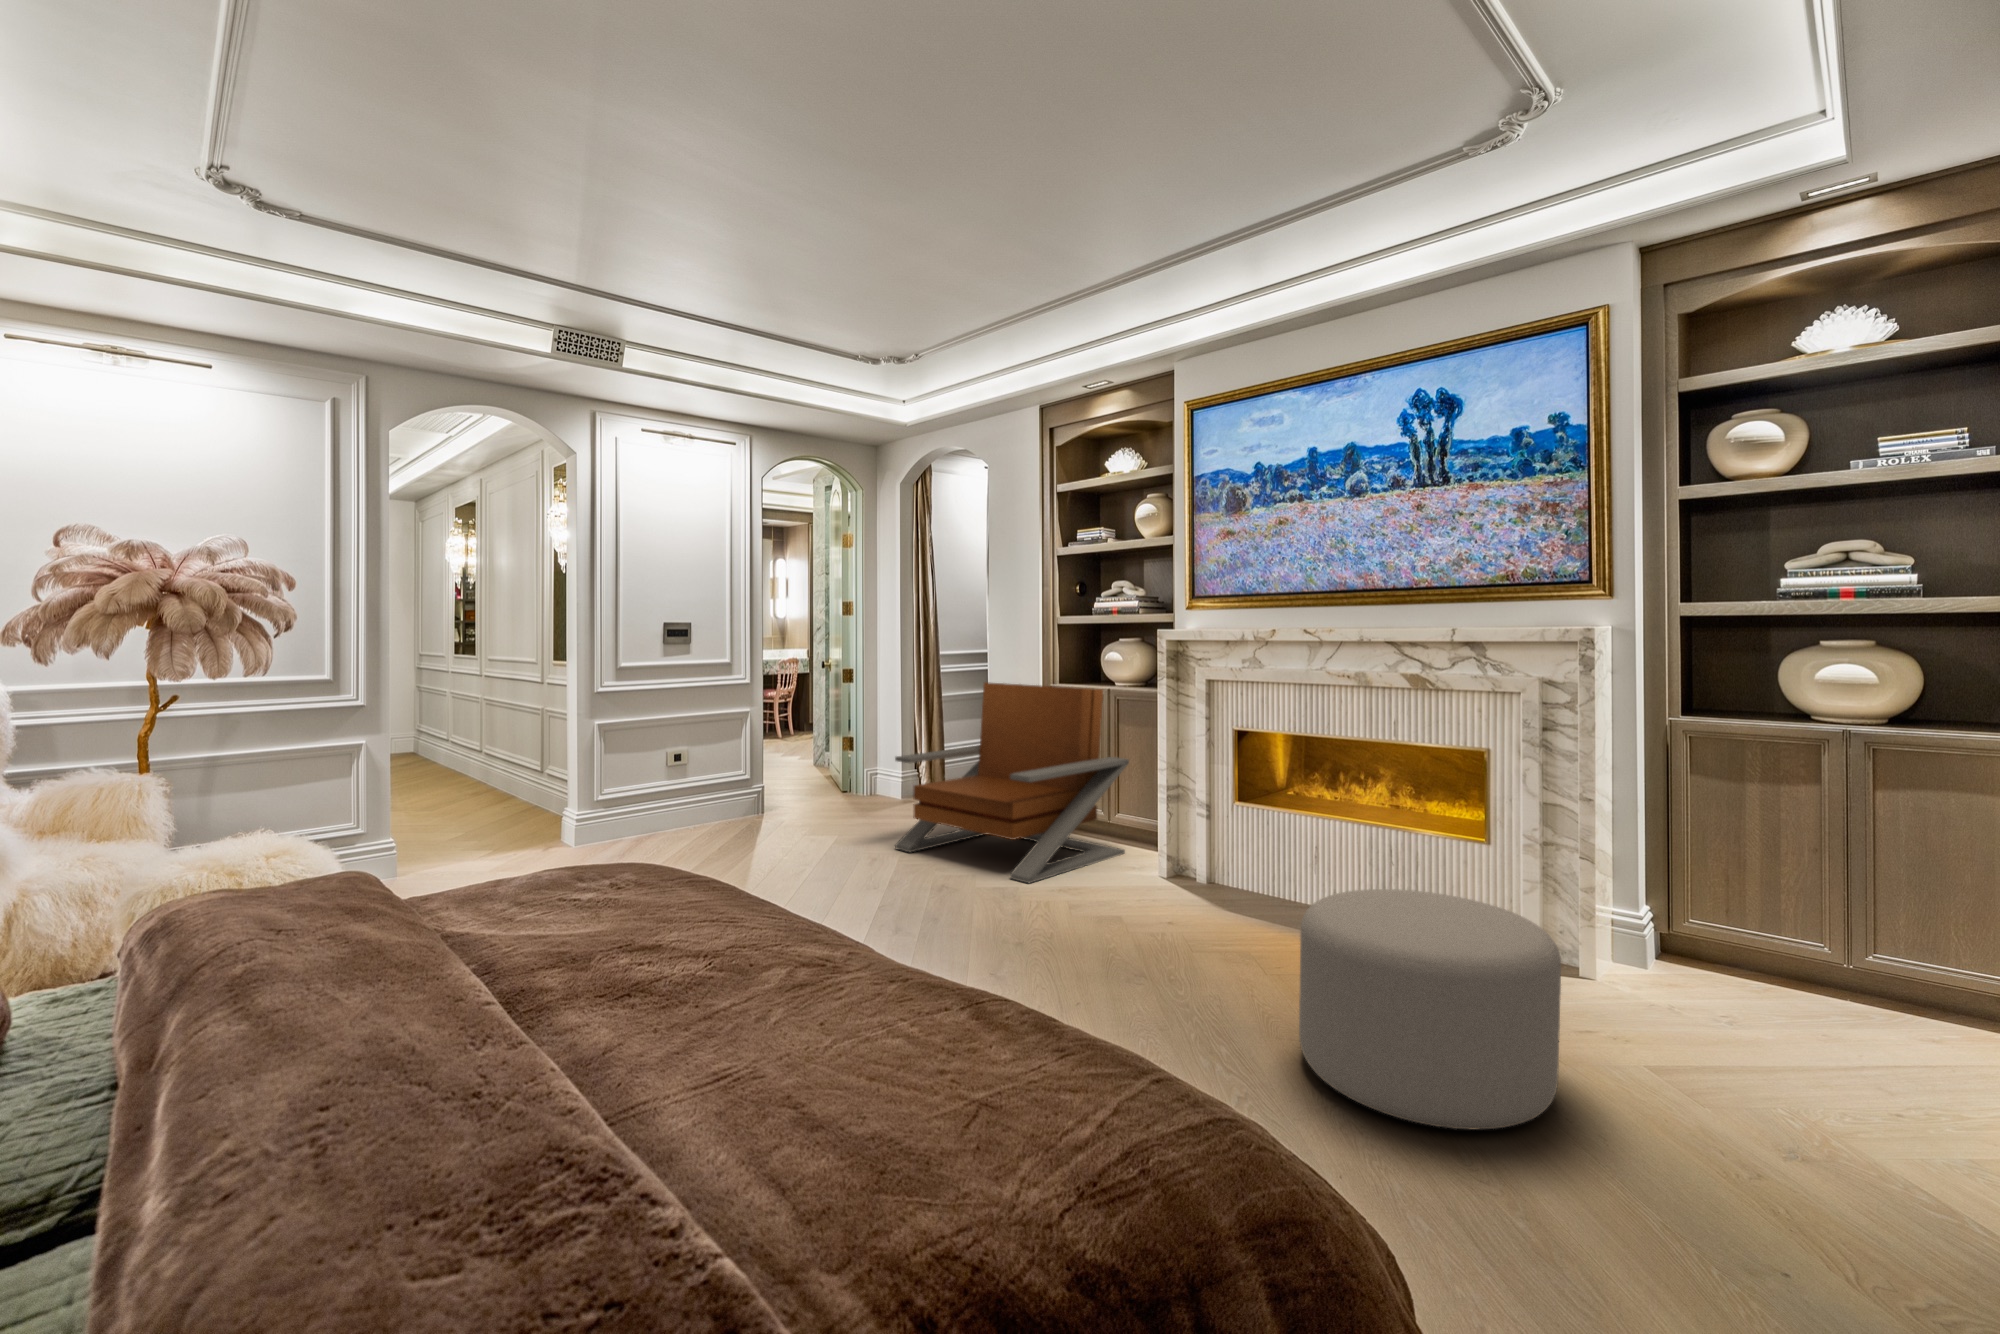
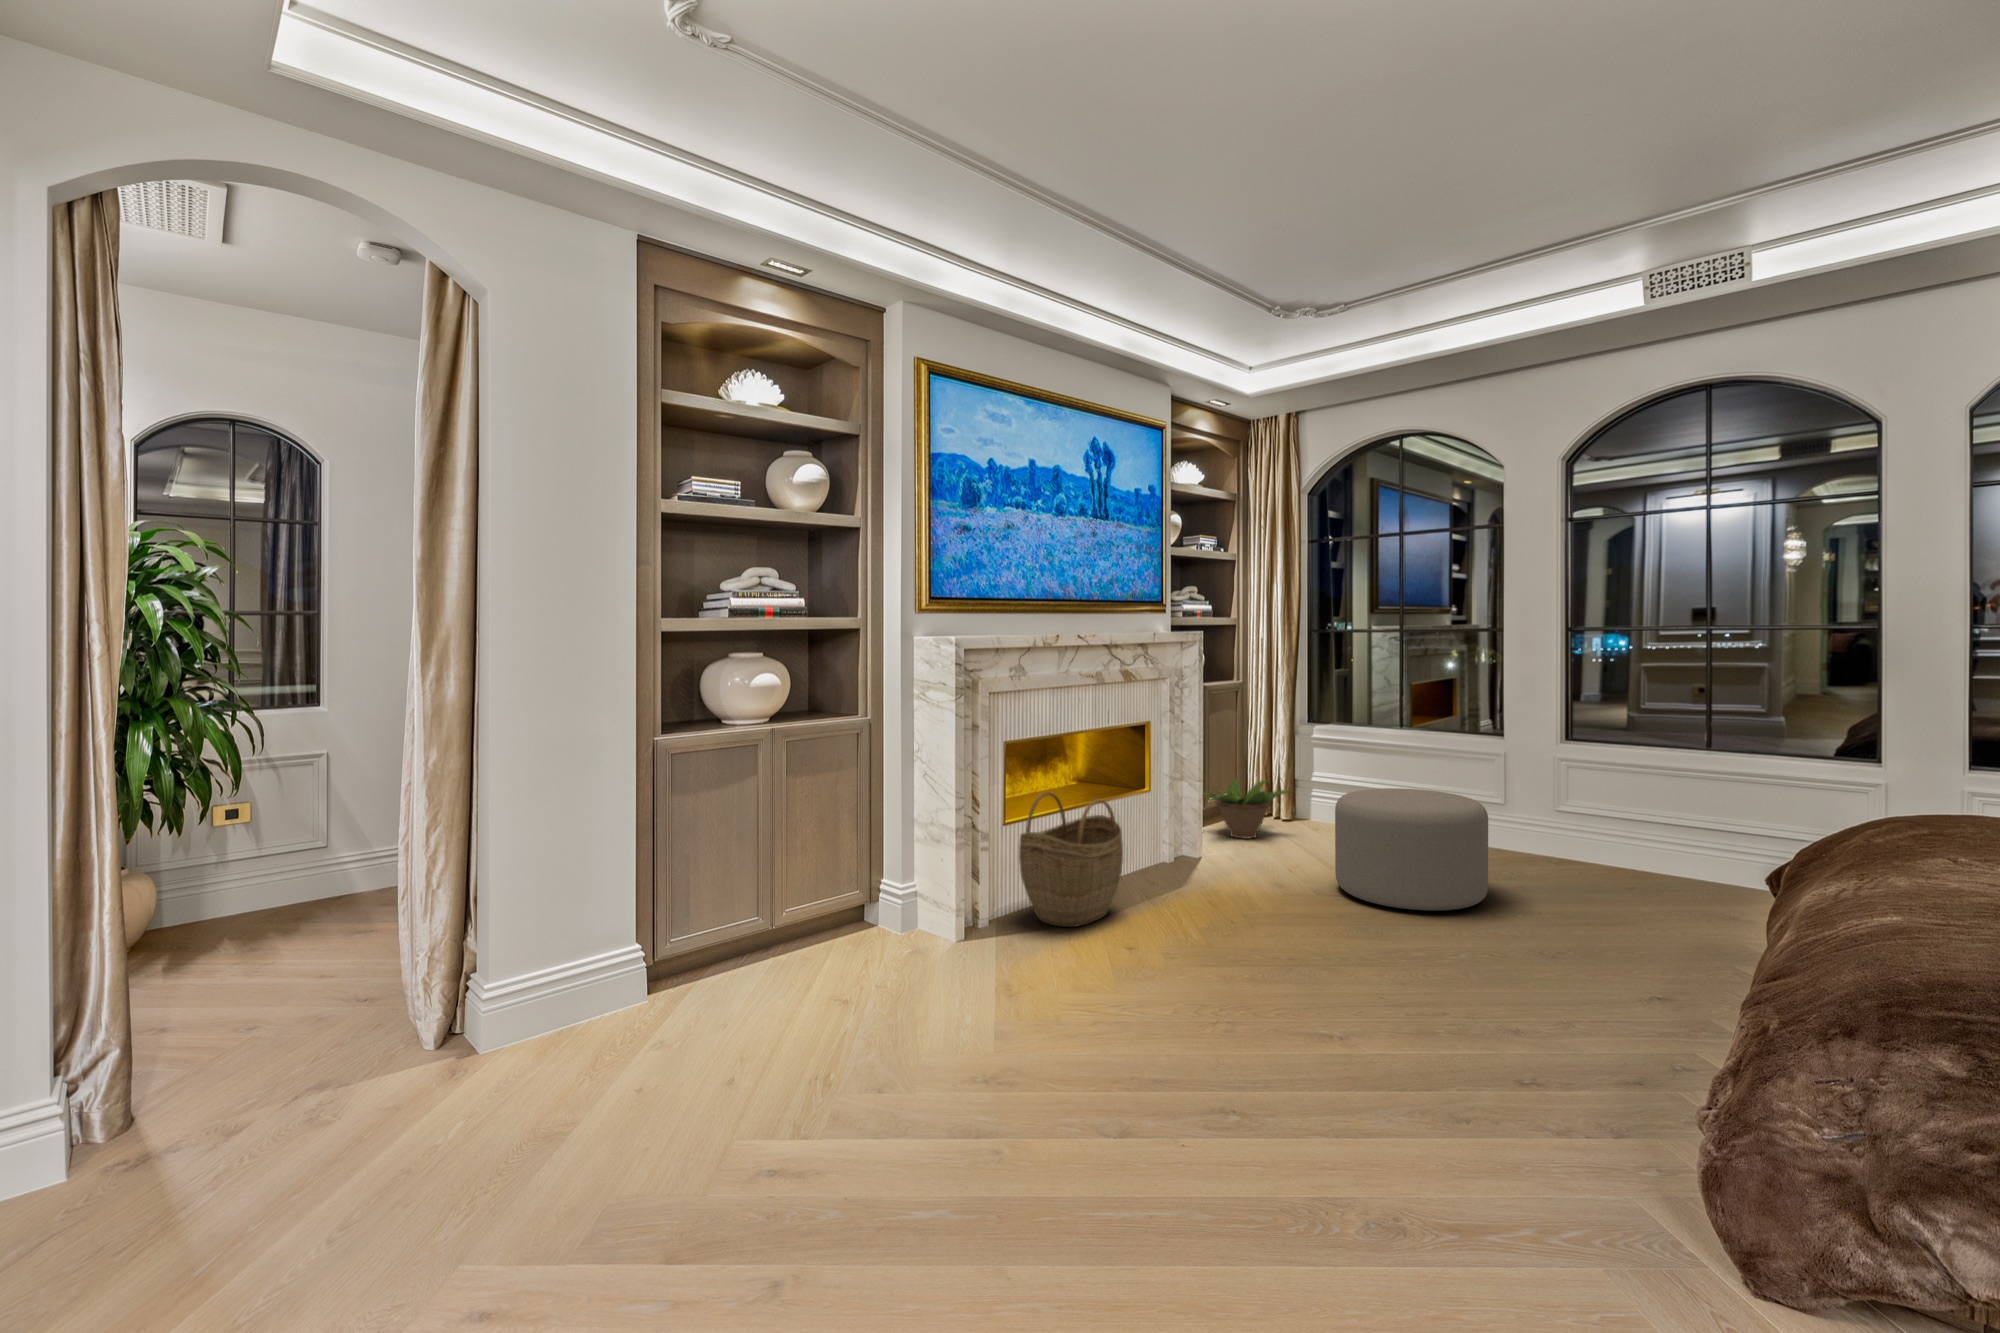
lounge chair: present [895,682,1129,884] -> none [608,725,1022,1128]
woven basket: none [1173,782,1279,912] -> present [1019,792,1123,927]
decorative plant: none [1641,908,1883,1027] -> present [1202,778,1290,839]

